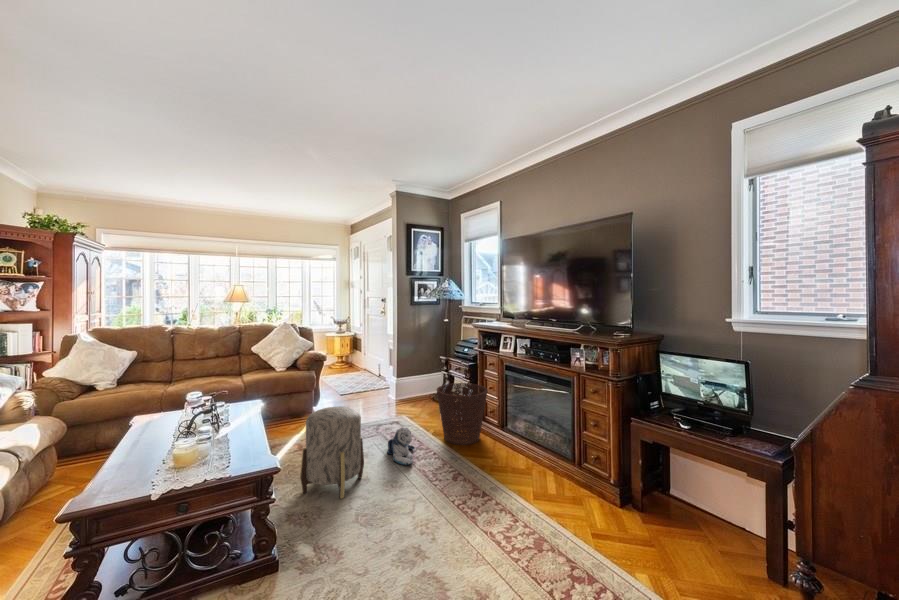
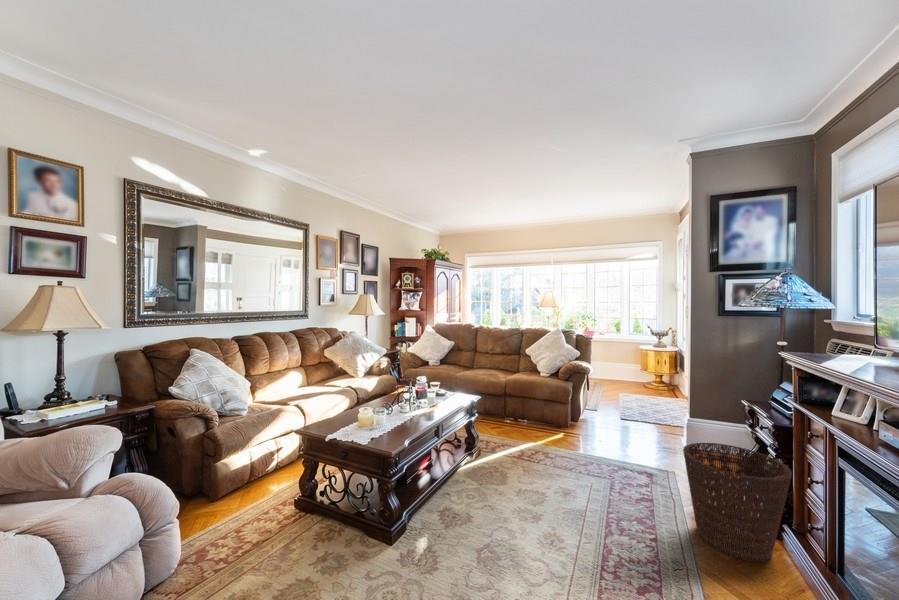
ottoman: present [300,407,364,498] -> none [473,419,539,523]
plush toy: present [387,428,415,466] -> none [589,478,633,532]

